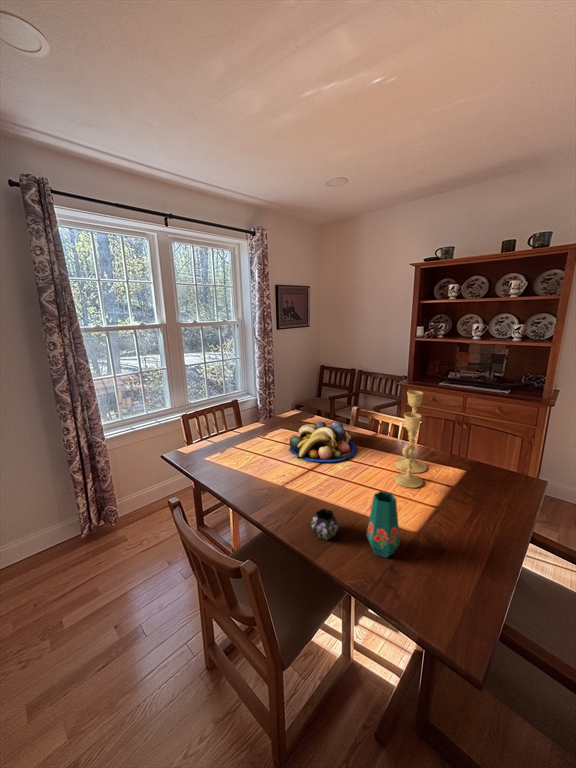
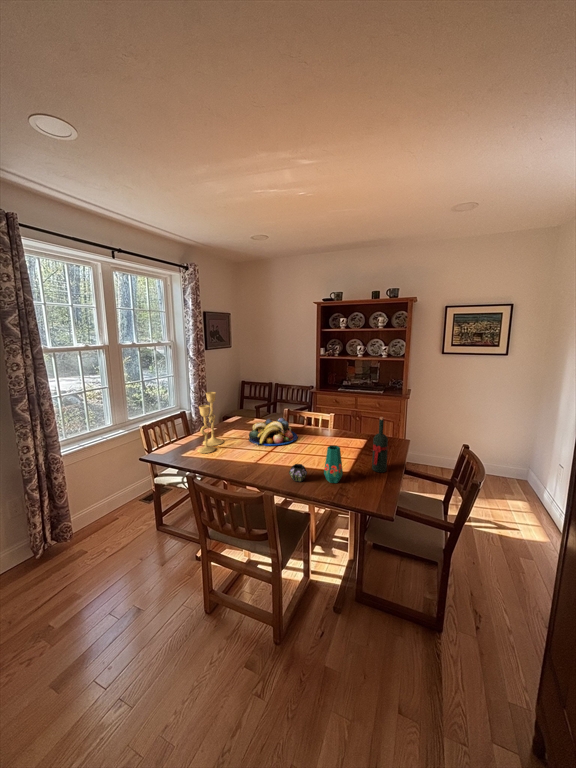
candlestick: present [394,391,427,488] -> present [198,392,223,453]
wine bottle: none [462,451,498,551] -> present [372,417,388,472]

